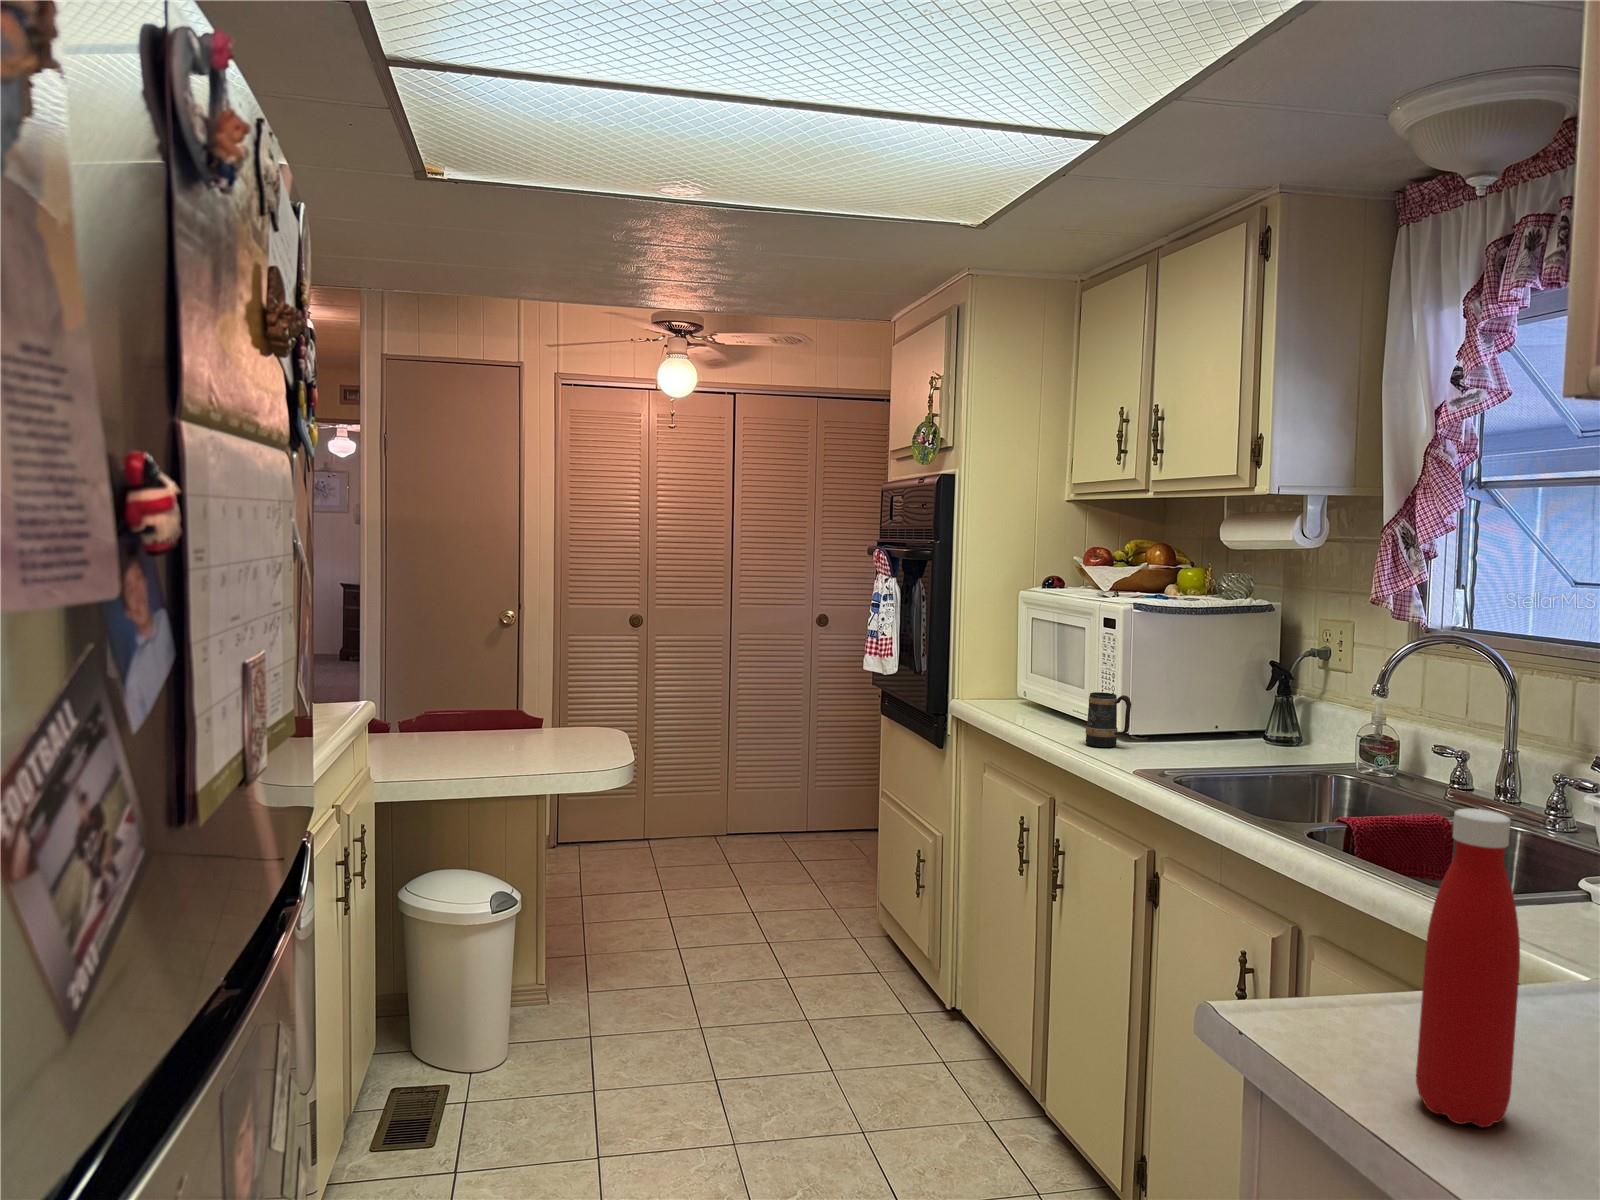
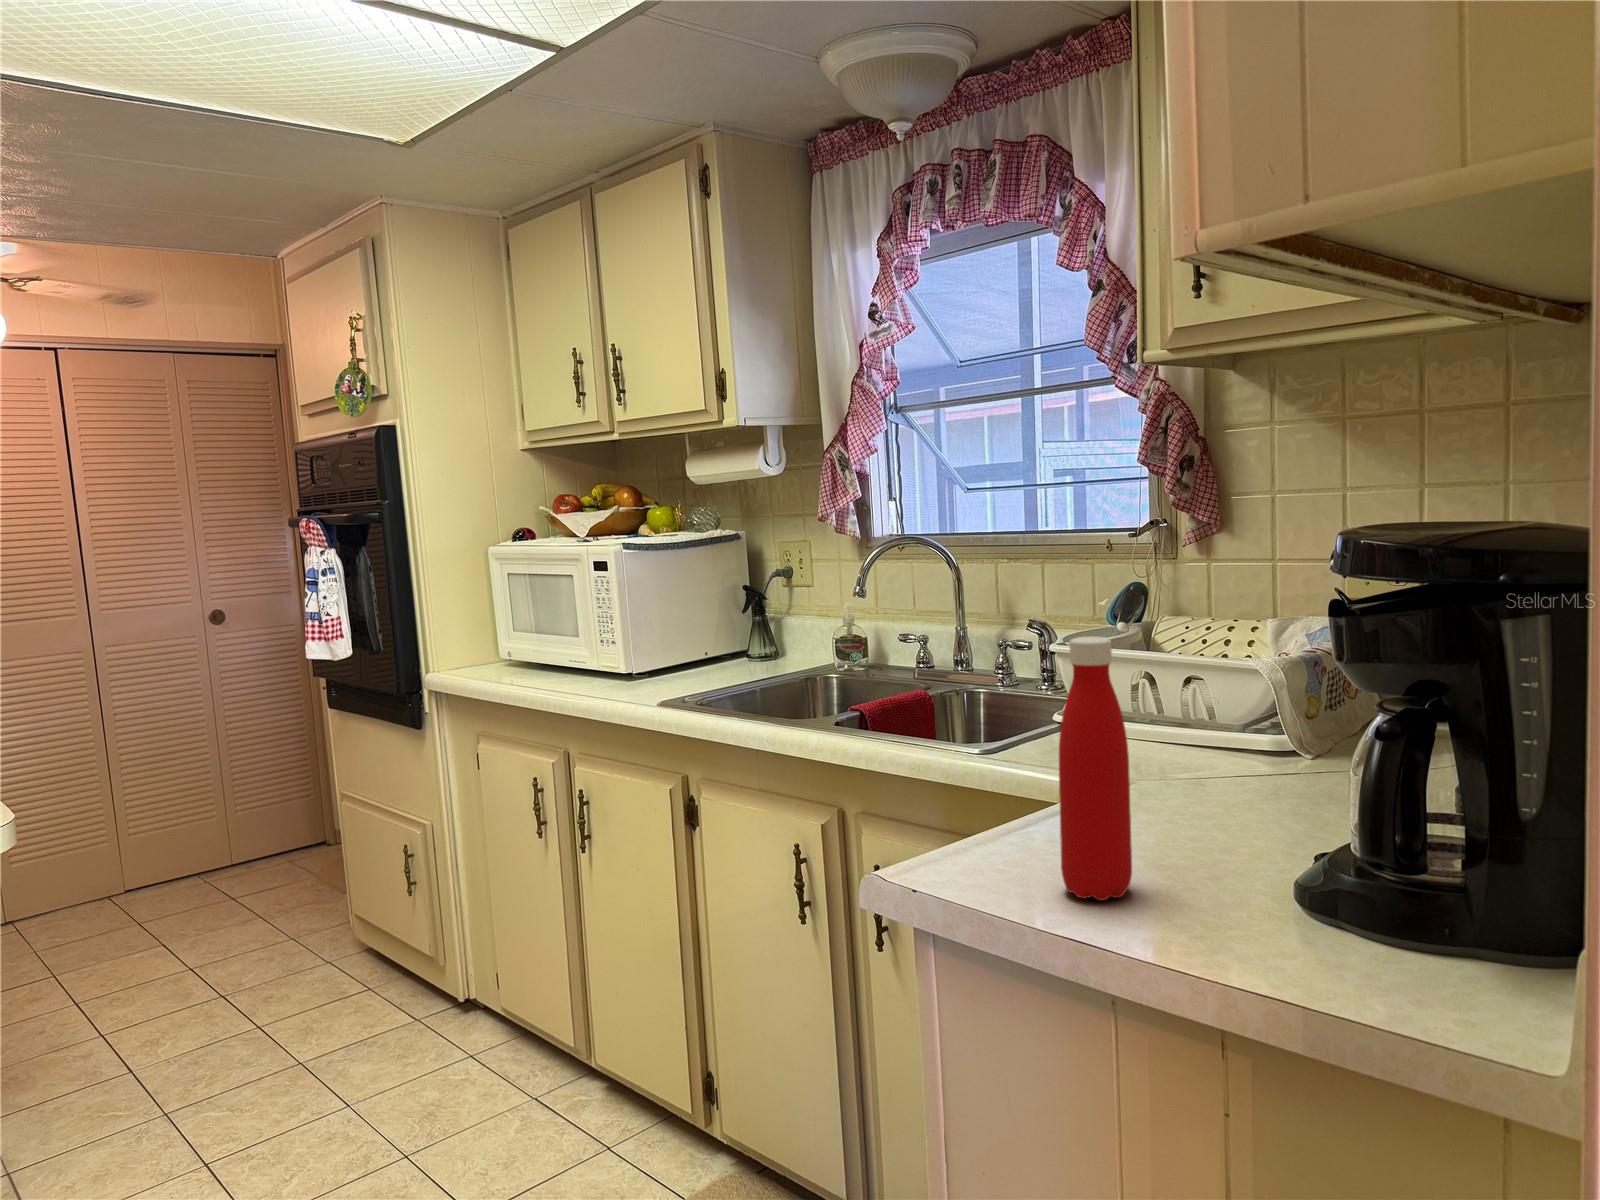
mug: present [1086,692,1131,747] -> none [591,634,635,690]

